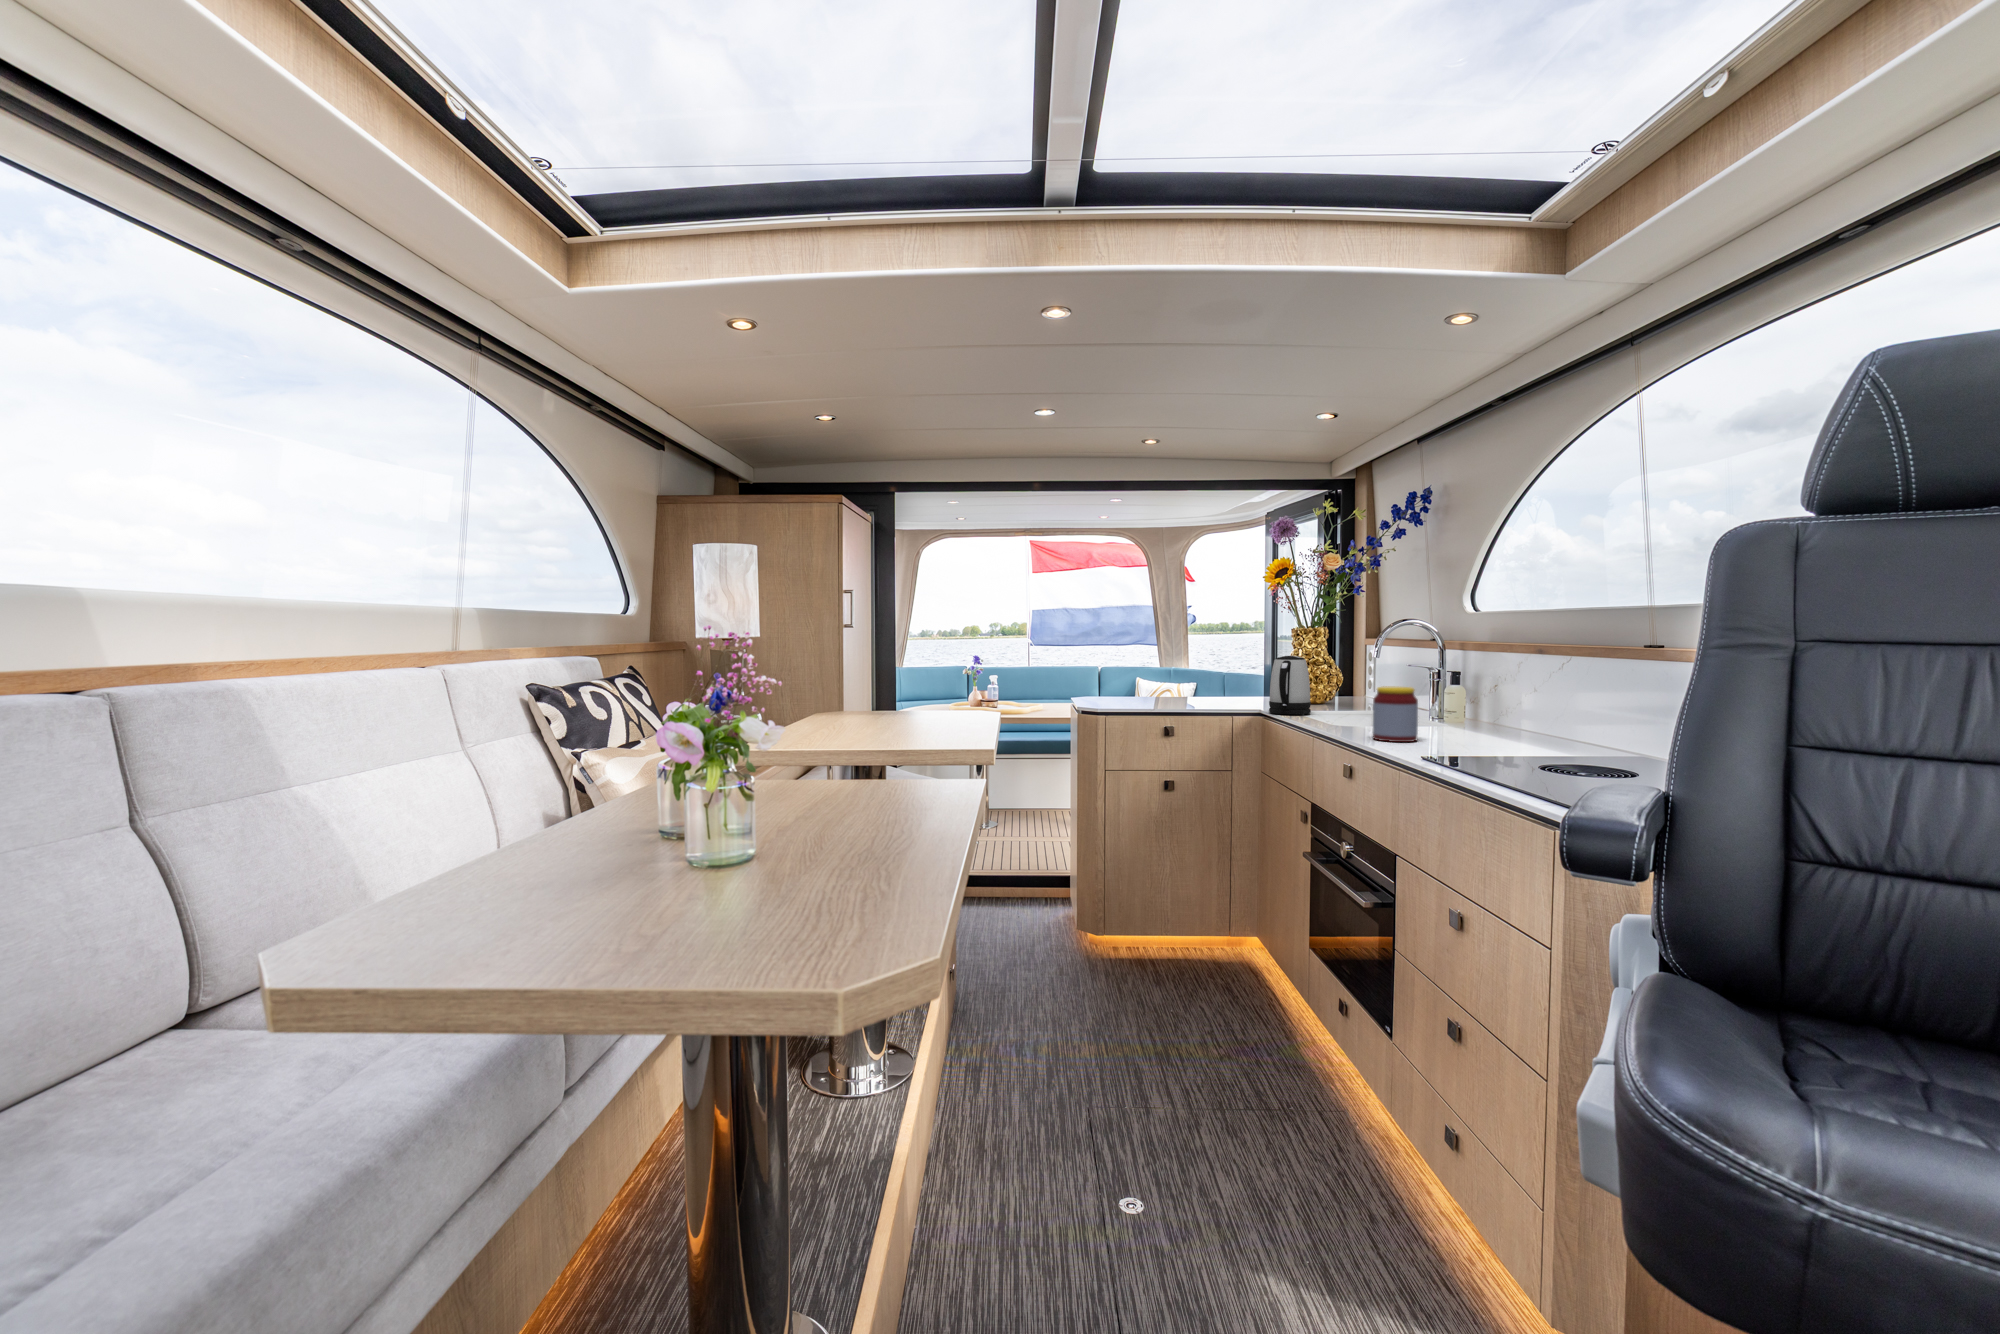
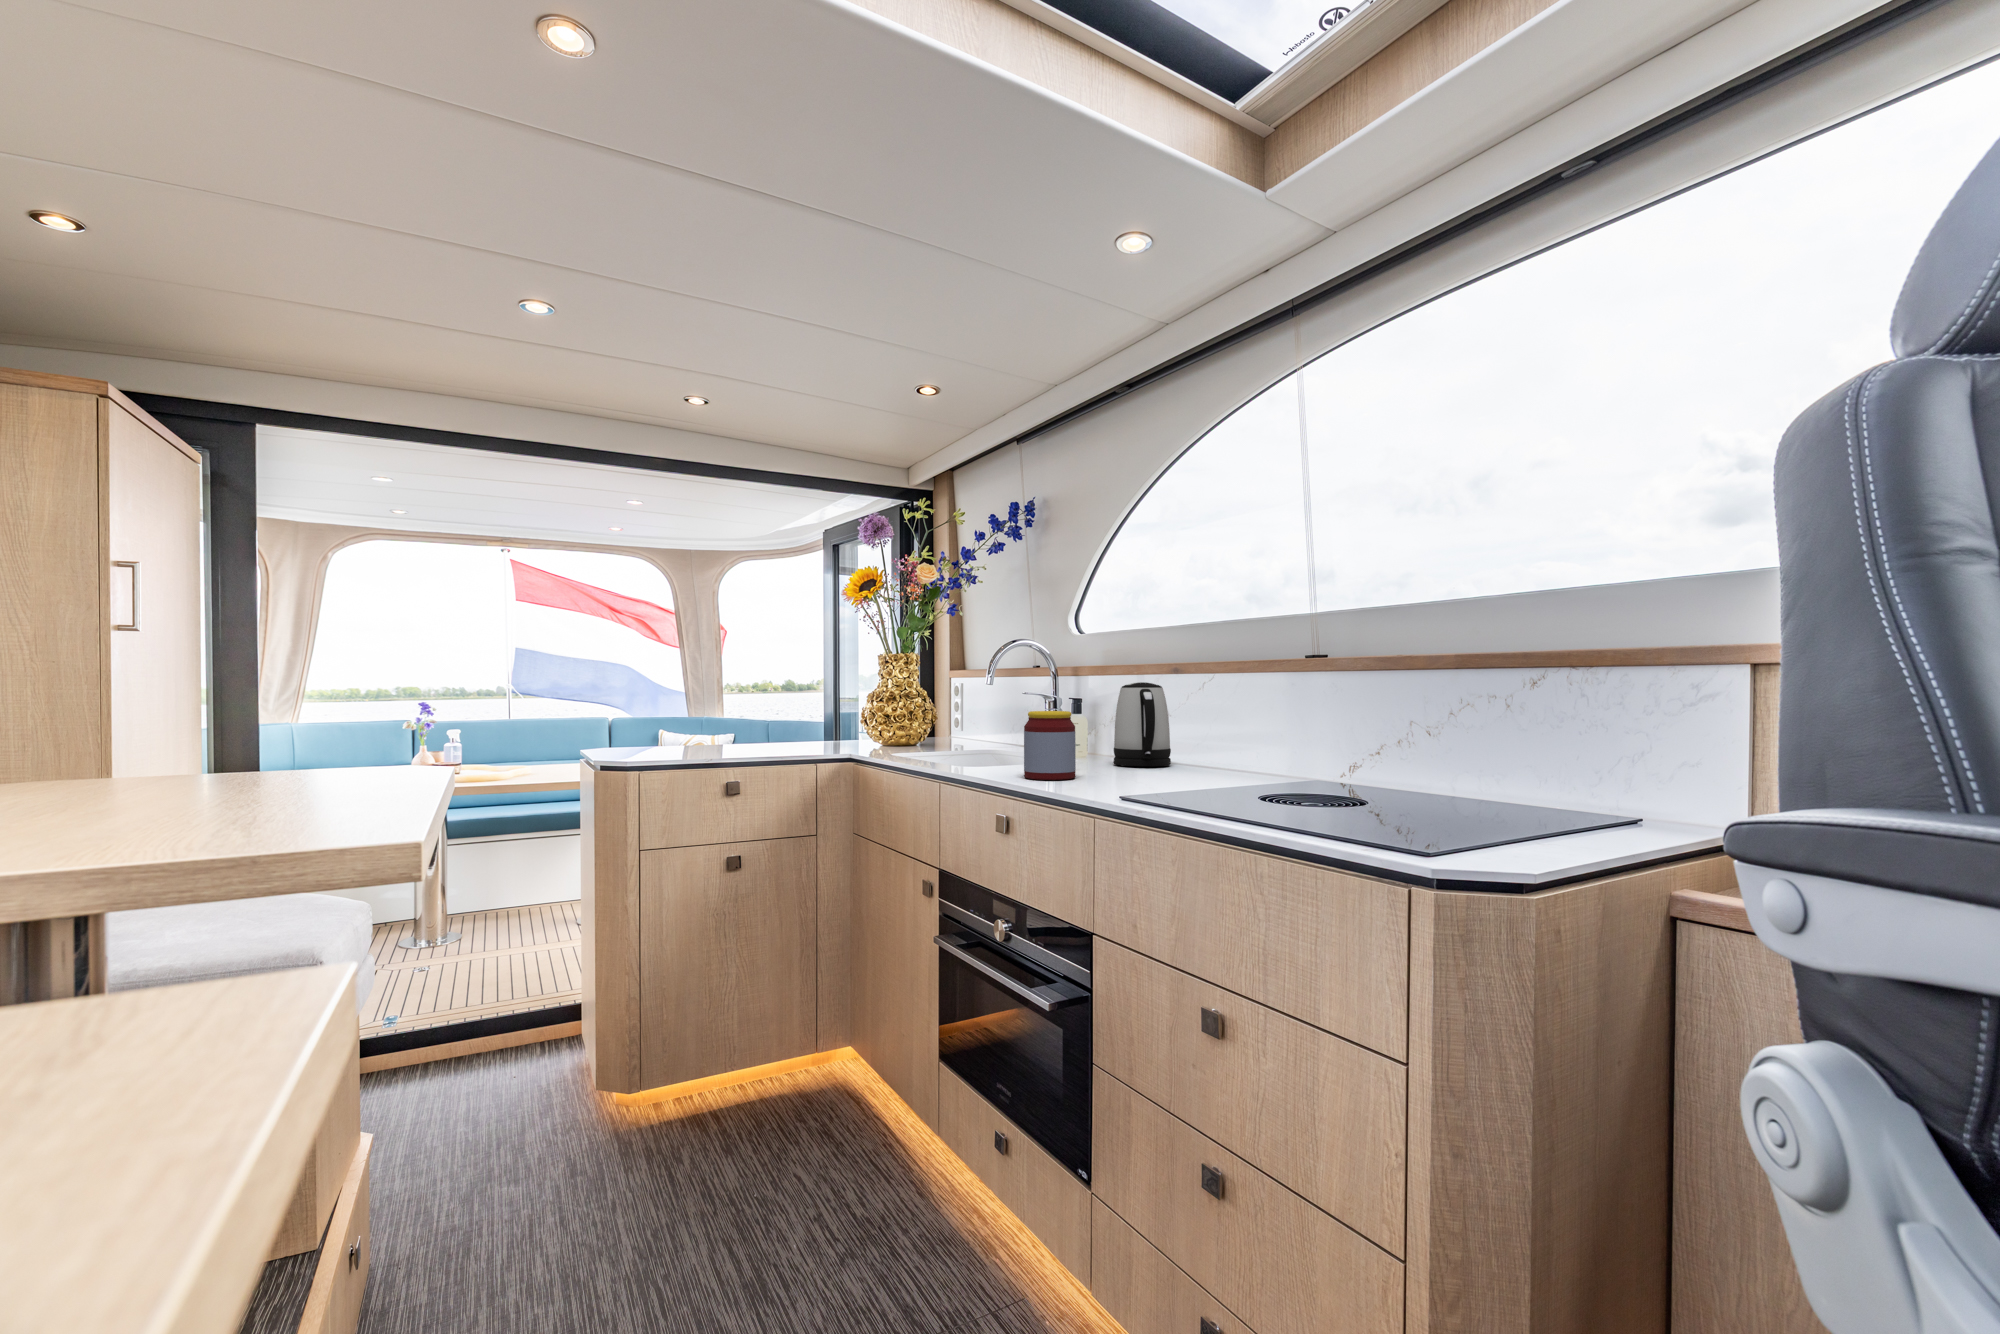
kettle: present [1269,656,1311,715] -> present [1114,682,1171,766]

